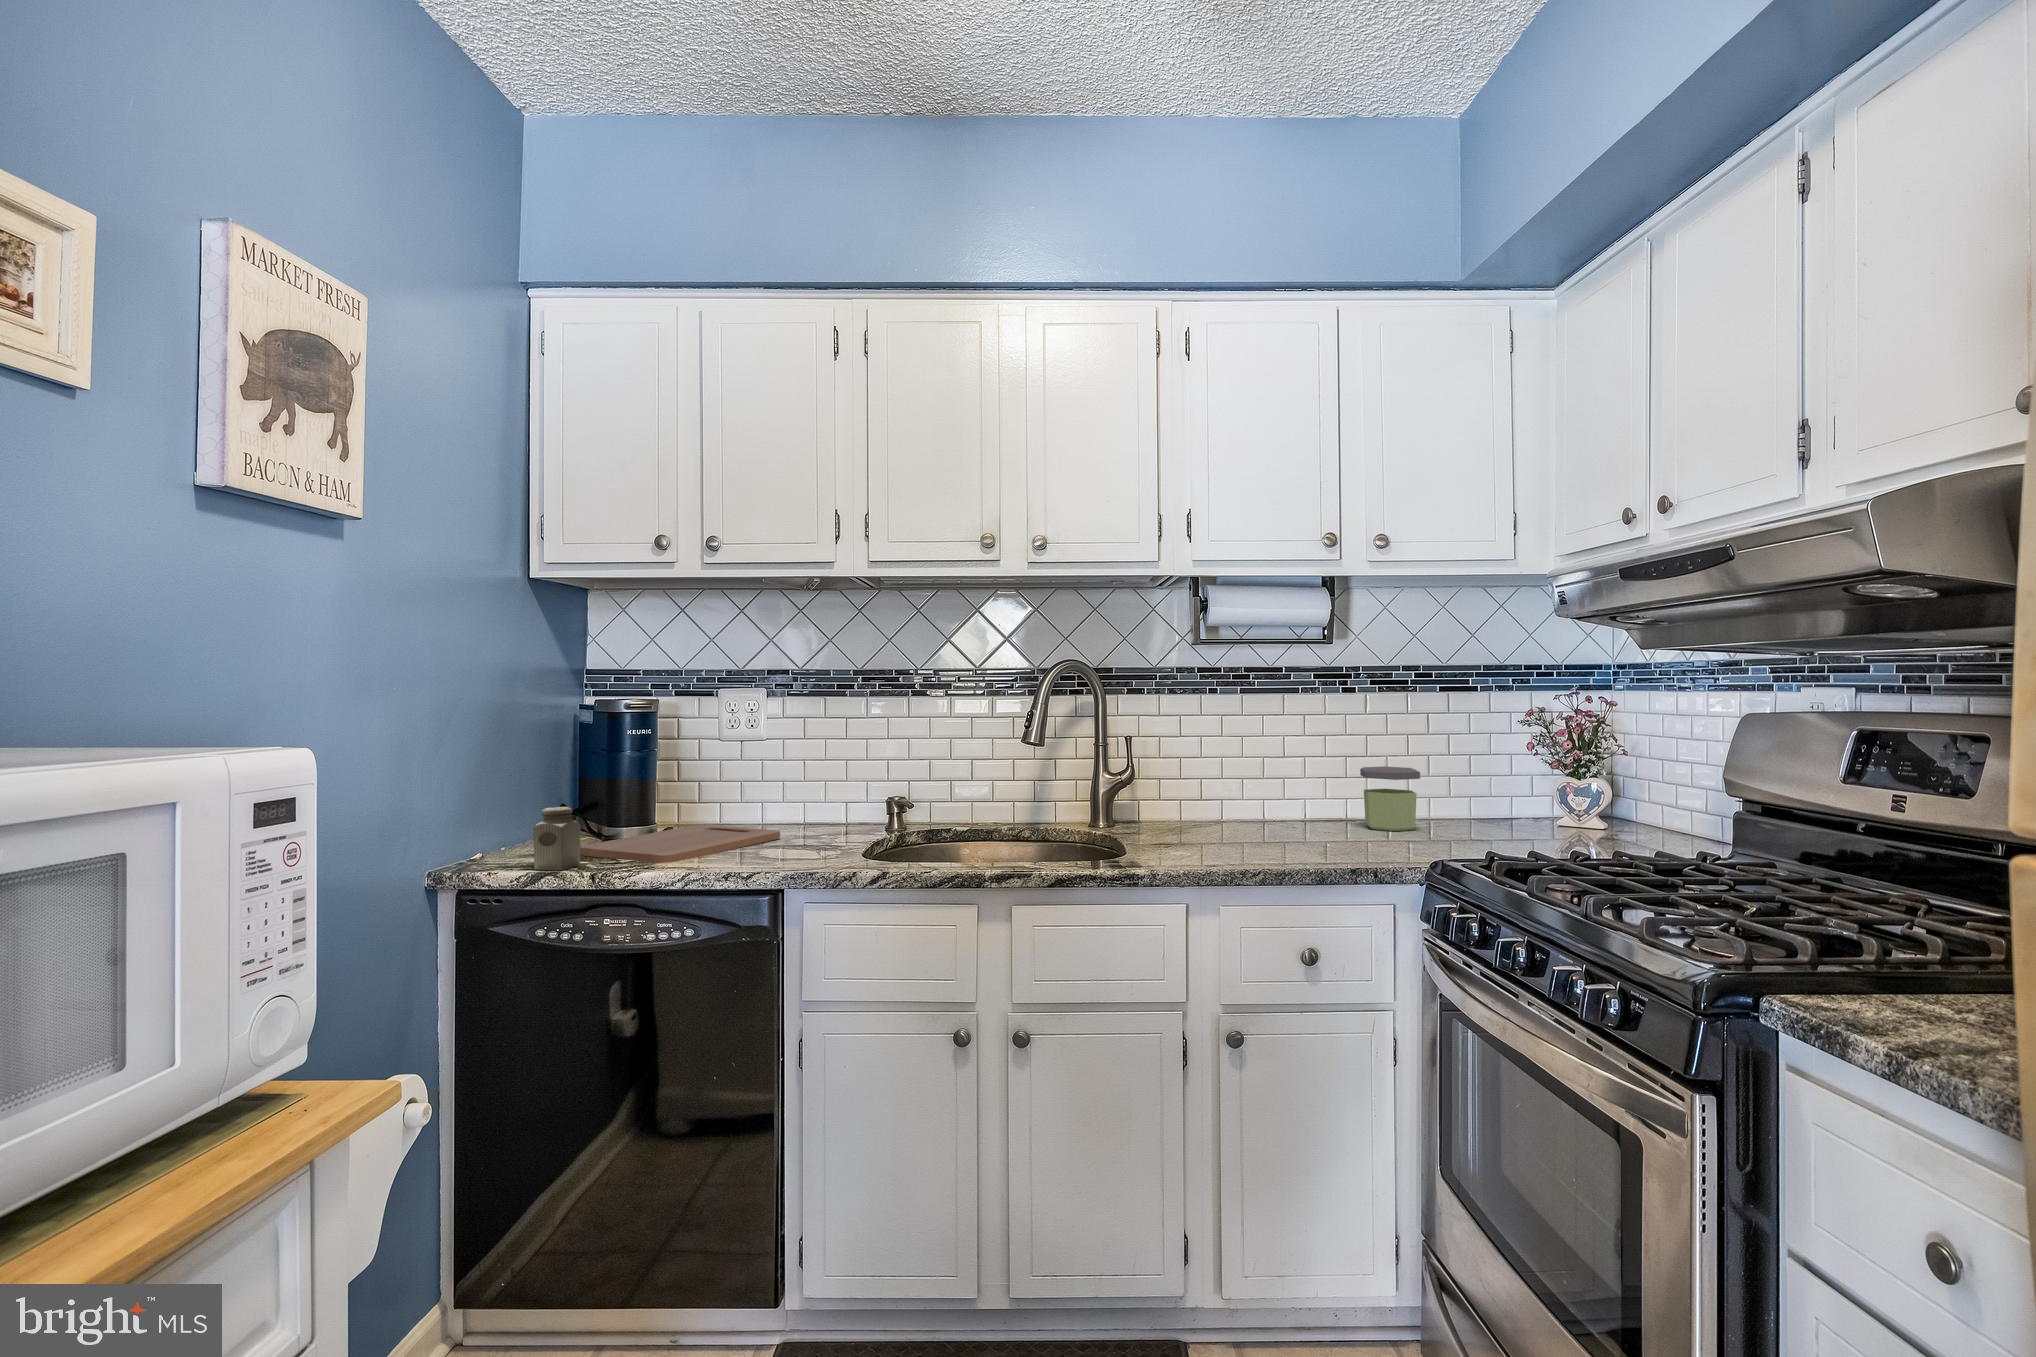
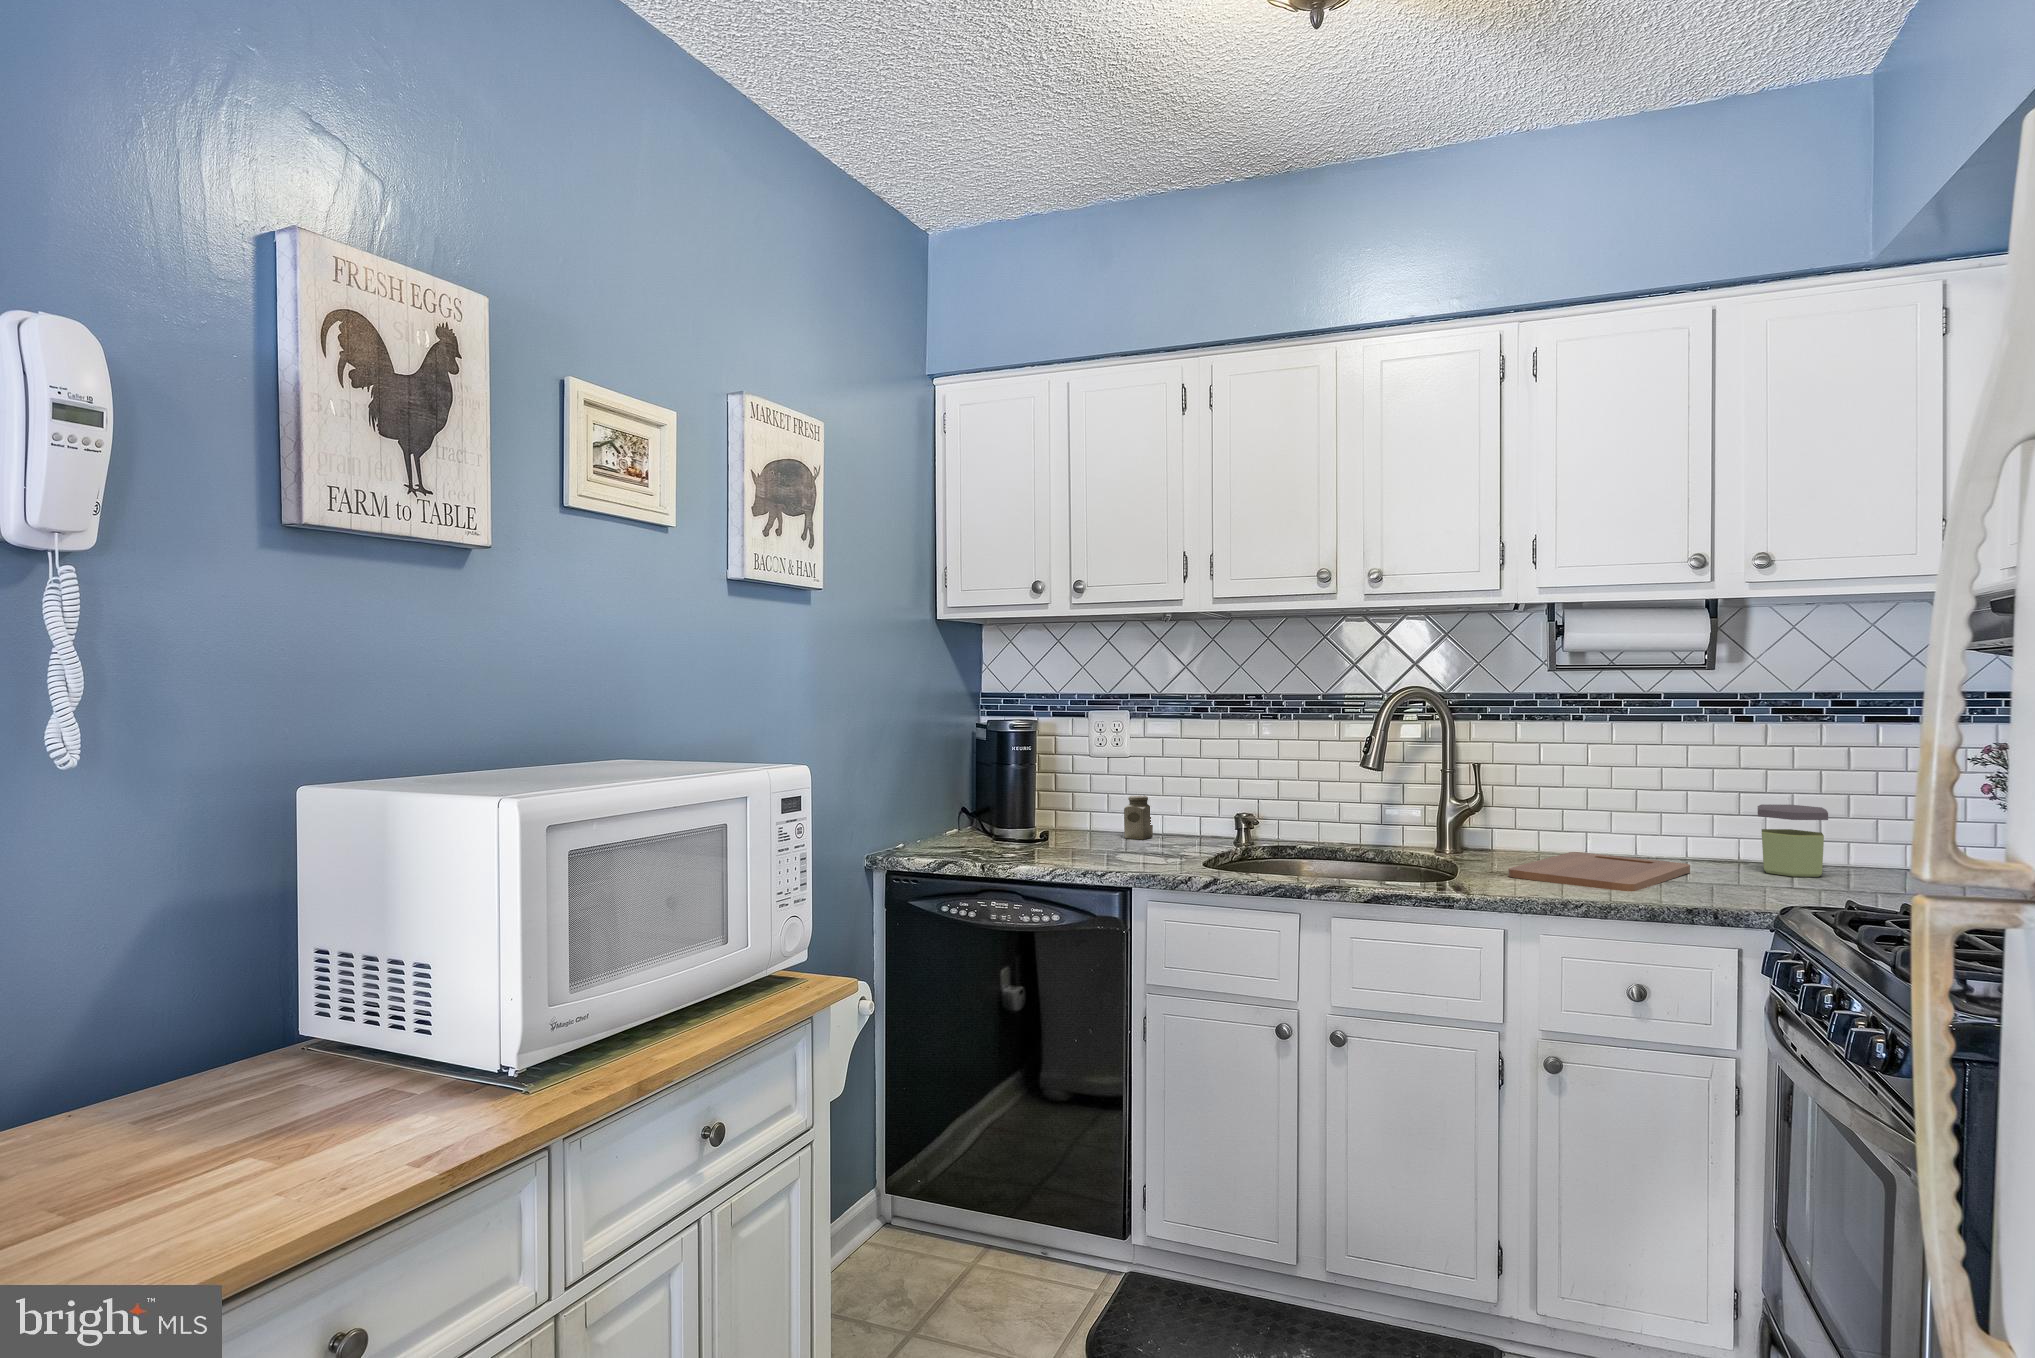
salt shaker: present [534,807,580,870] -> present [1124,795,1153,840]
cutting board: present [580,825,780,863] -> present [1508,852,1690,891]

